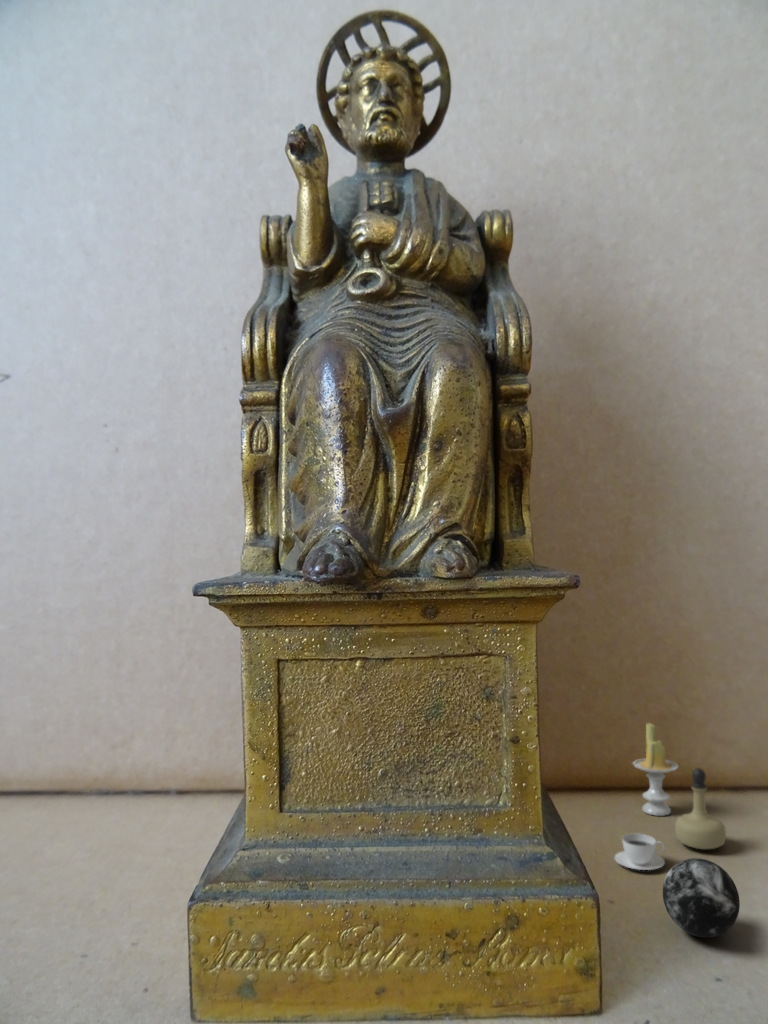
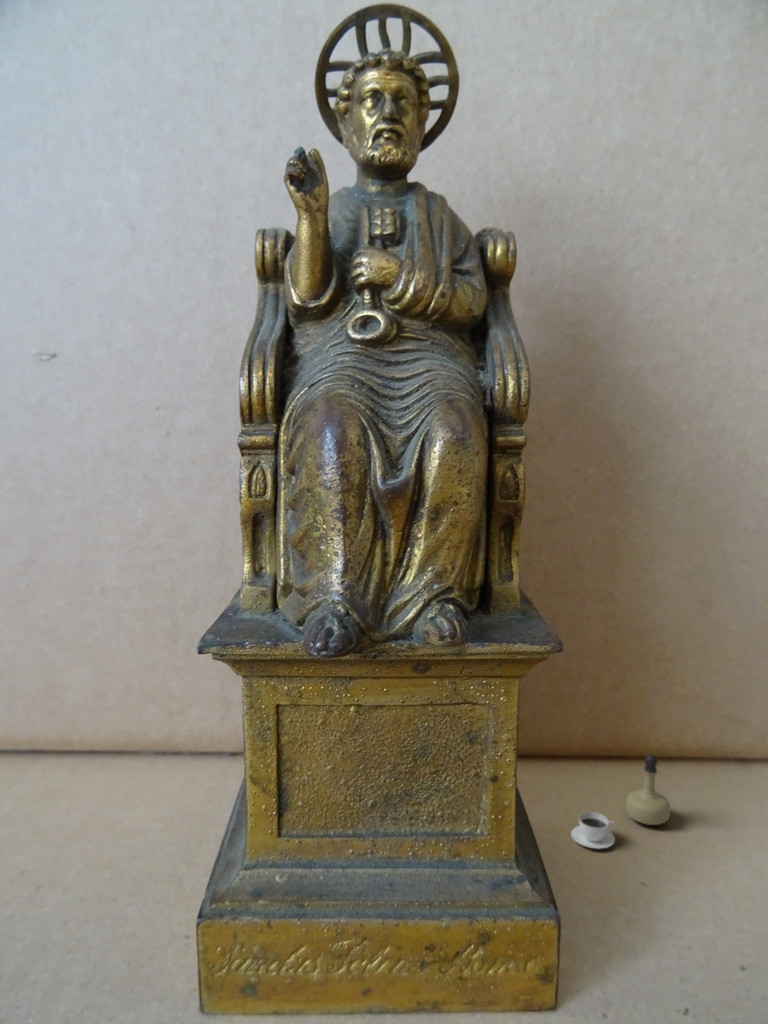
candle: present [633,723,678,816] -> none [592,700,633,783]
decorative orb: present [663,858,740,938] -> none [613,858,679,928]

